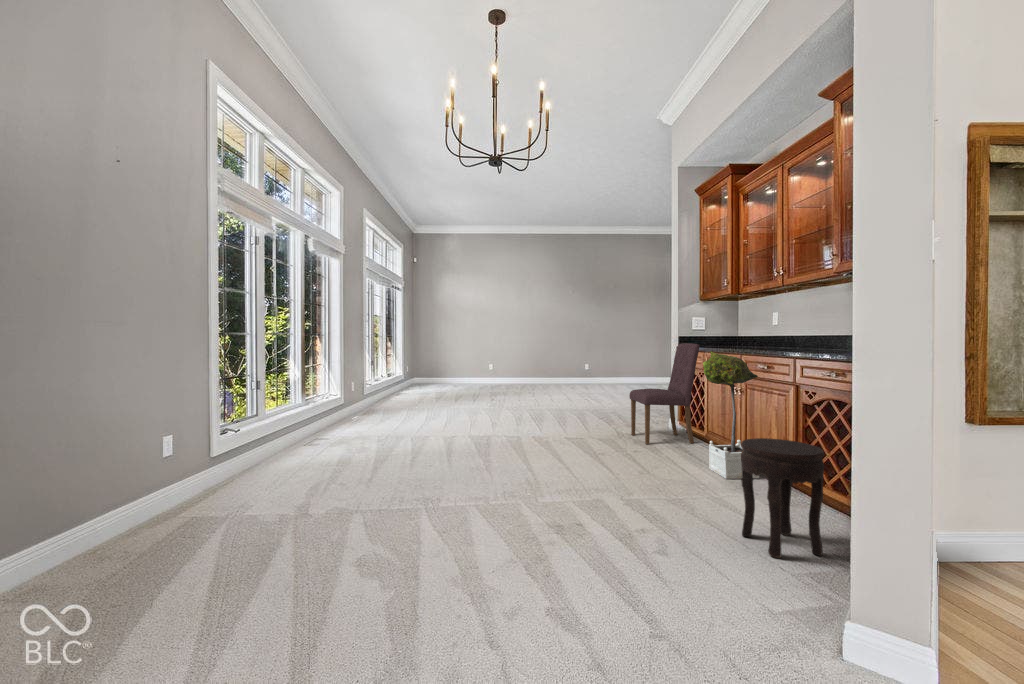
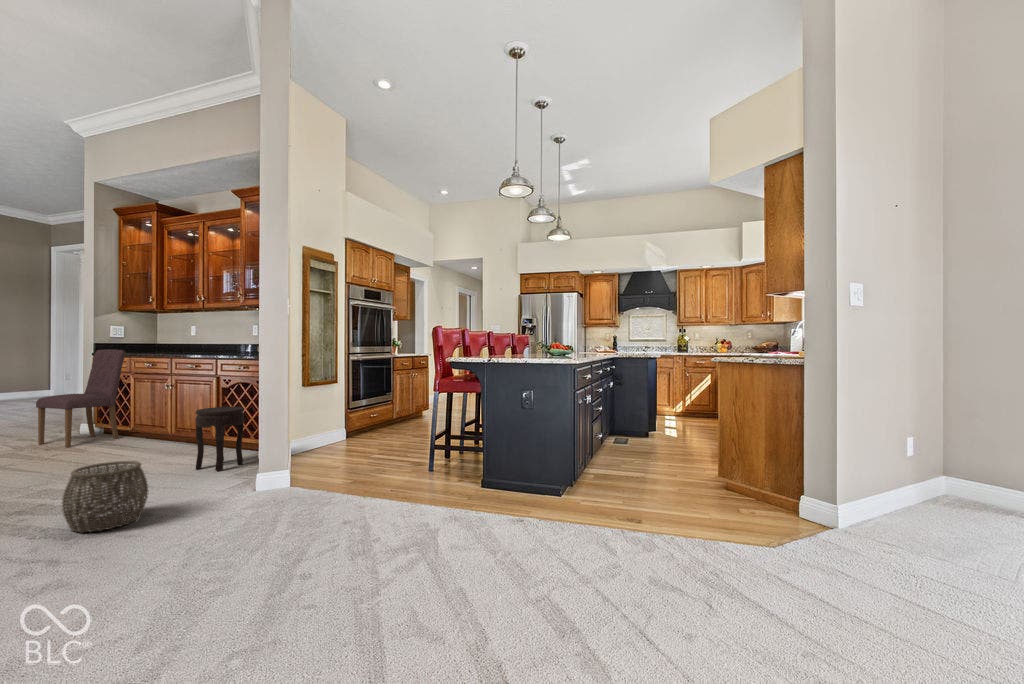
potted tree: present [703,351,759,479] -> none [143,356,190,451]
woven basket: none [511,512,616,643] -> present [62,461,148,532]

